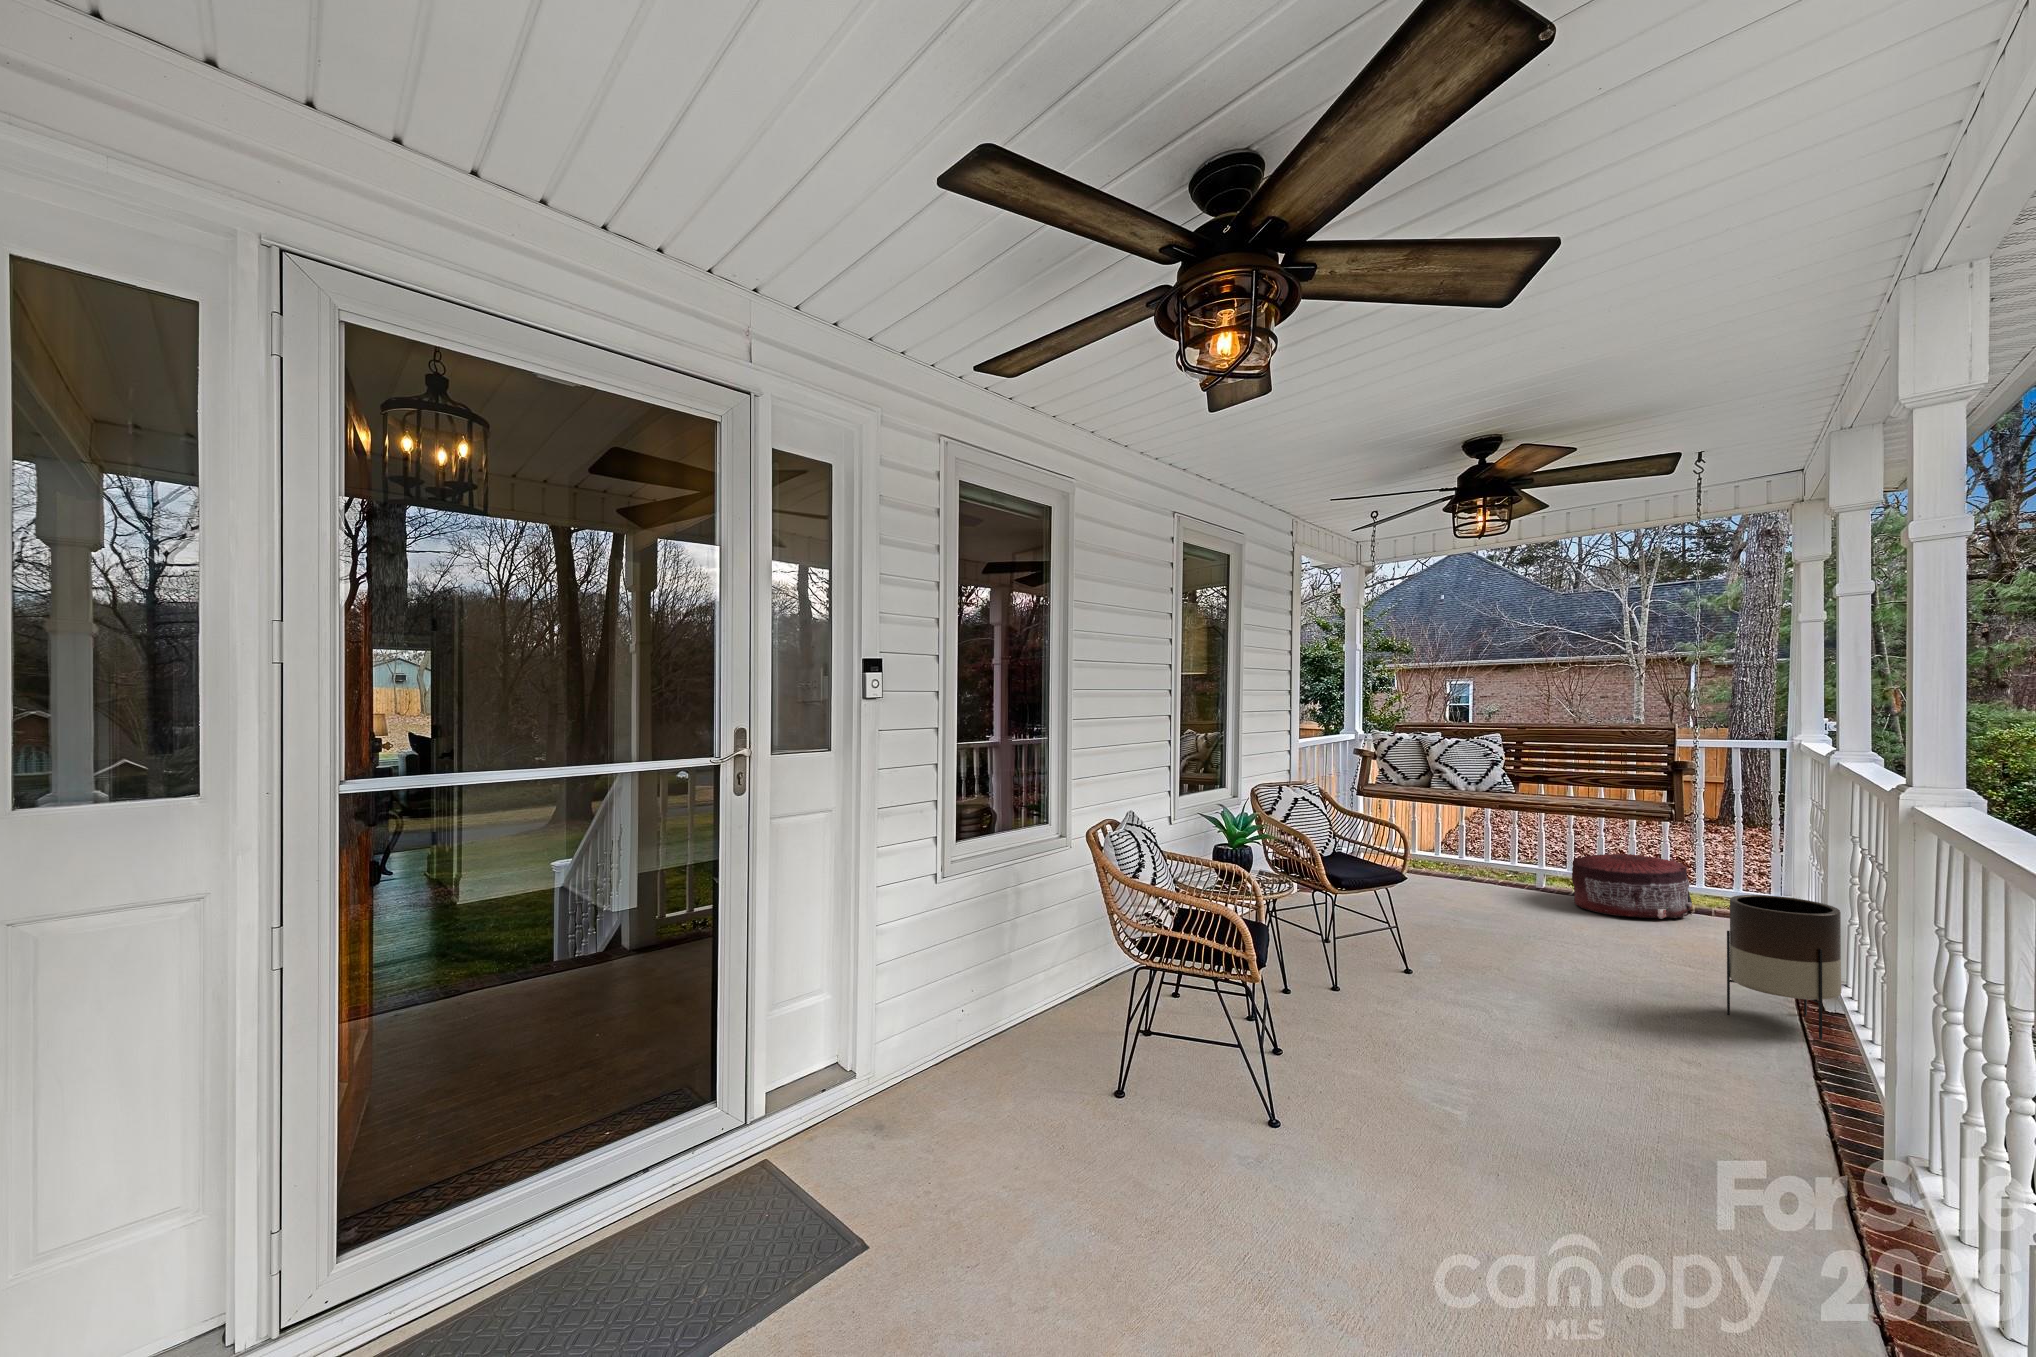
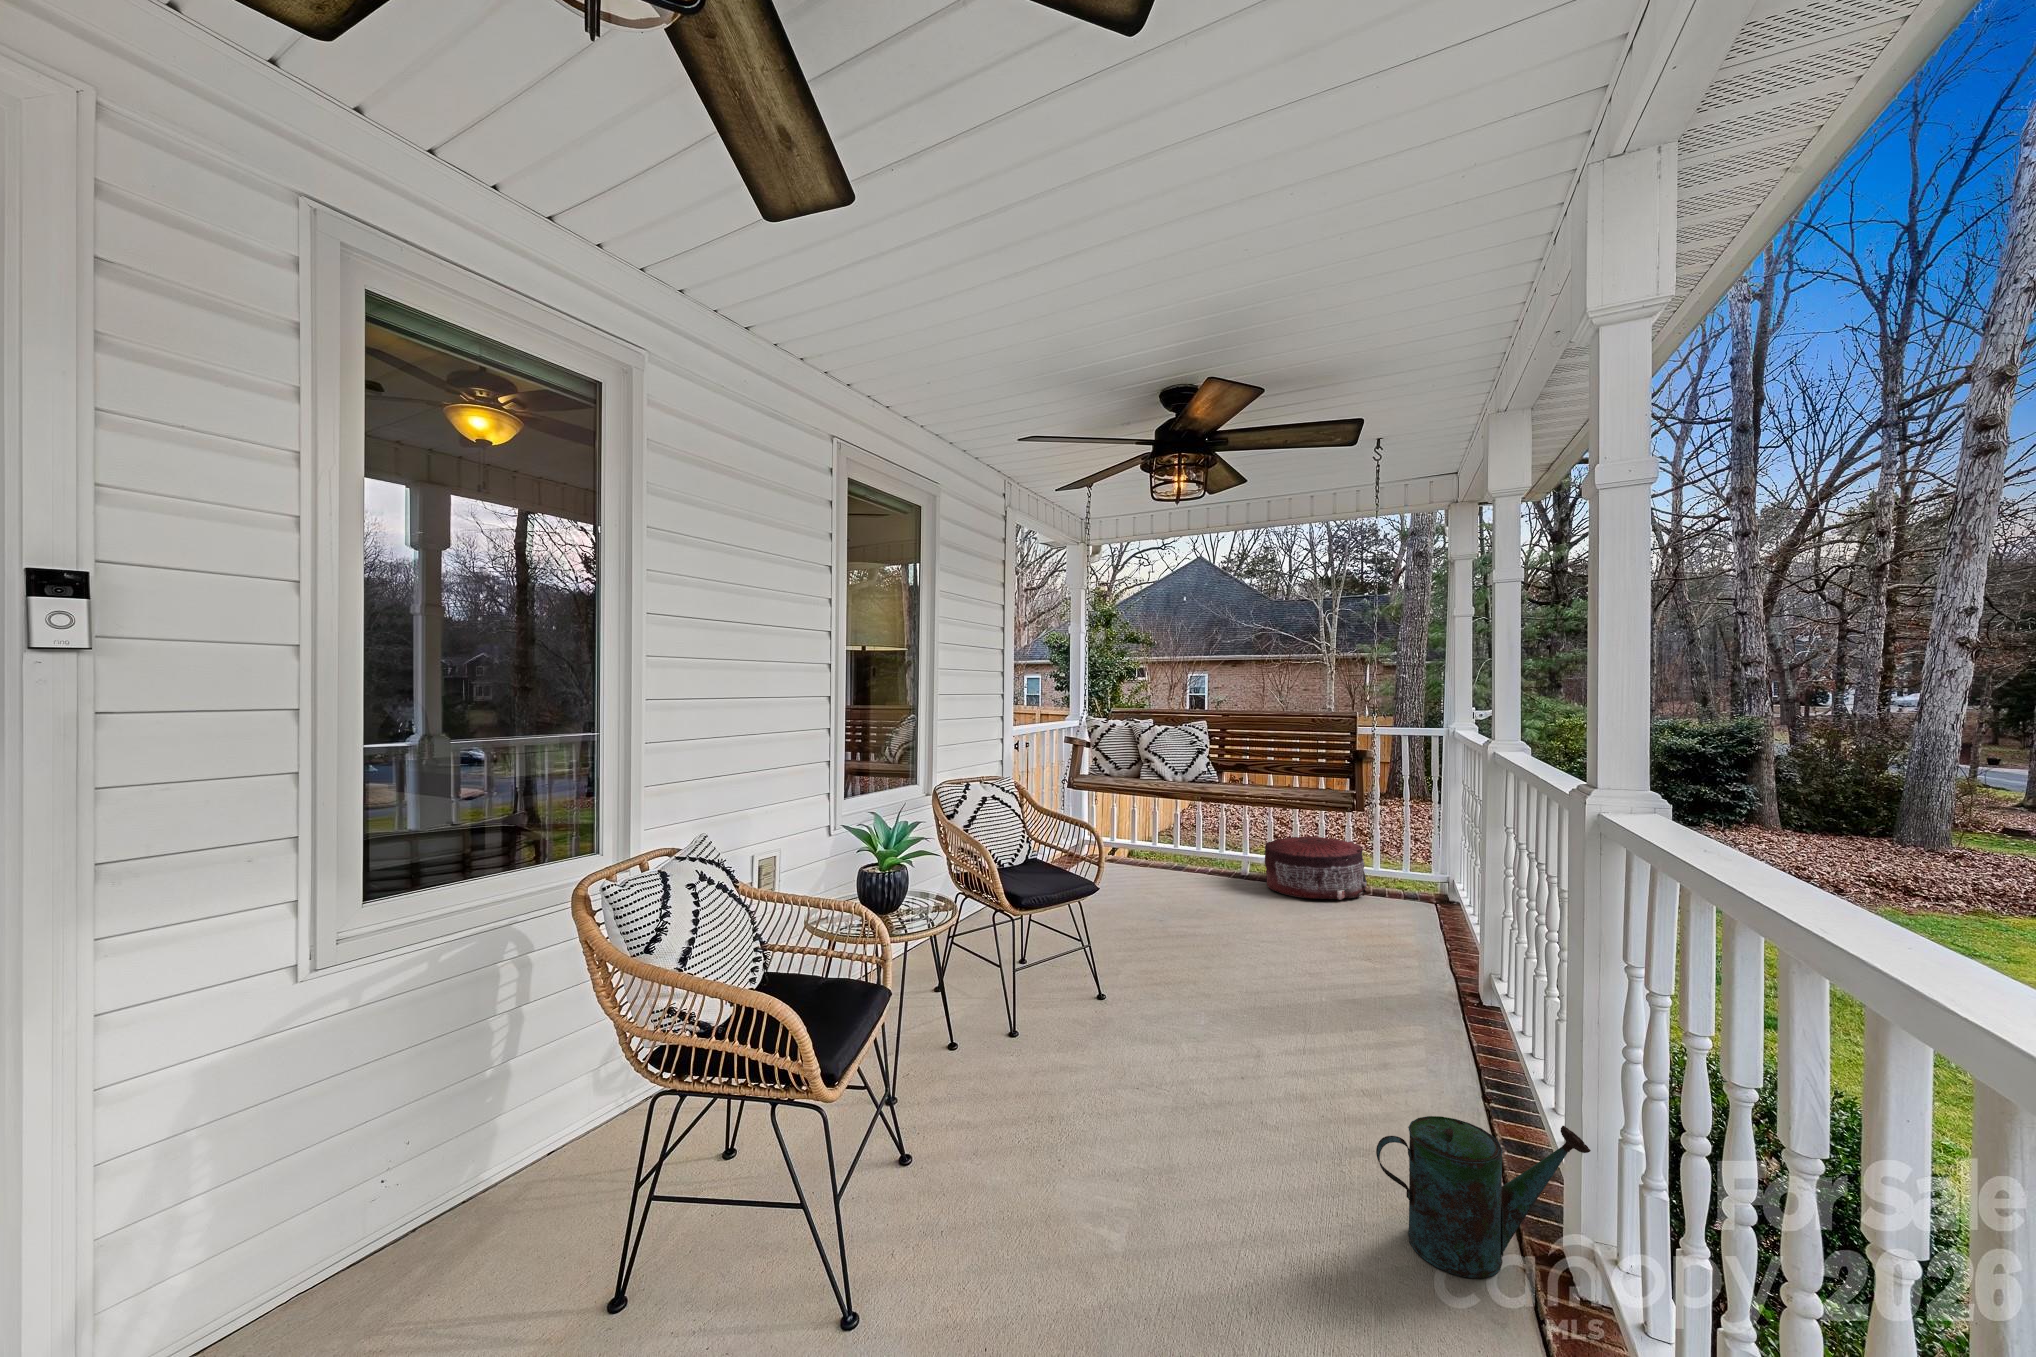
planter: present [1727,895,1841,1040] -> none [1396,889,1501,1043]
watering can: none [1708,1058,1908,1179] -> present [1376,1116,1591,1278]

